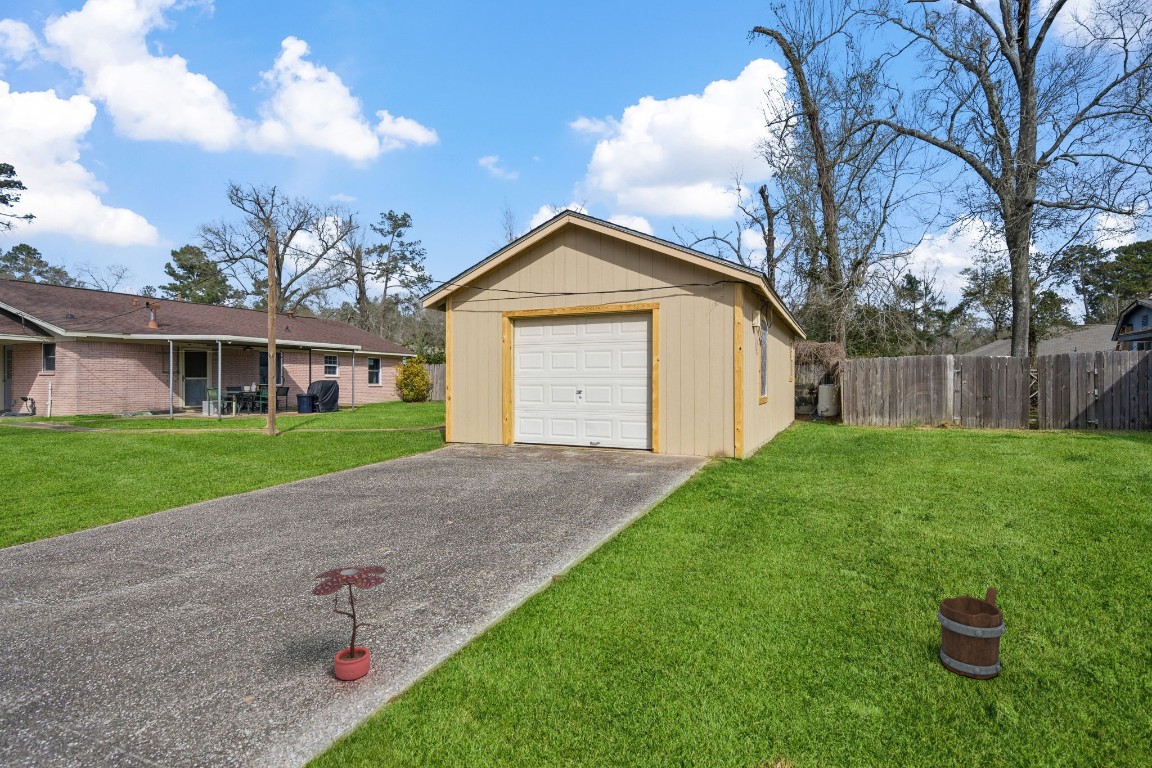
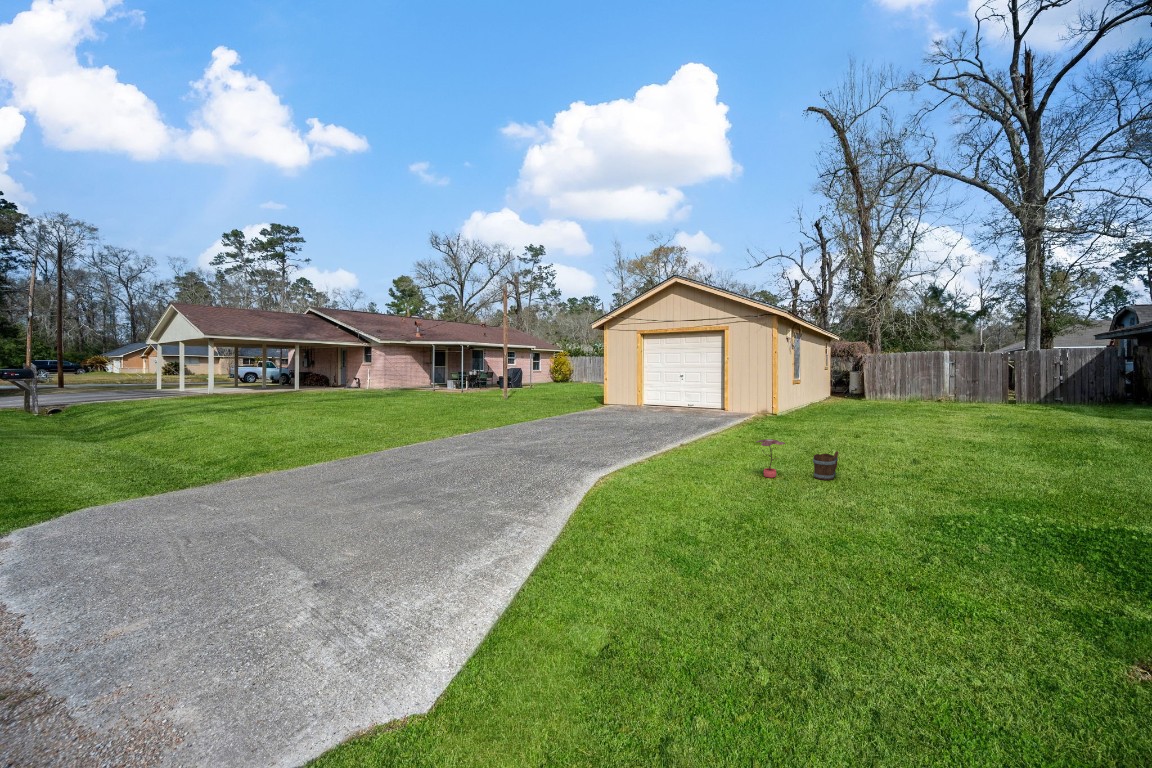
potted plant: present [312,566,386,680] -> present [756,439,785,478]

